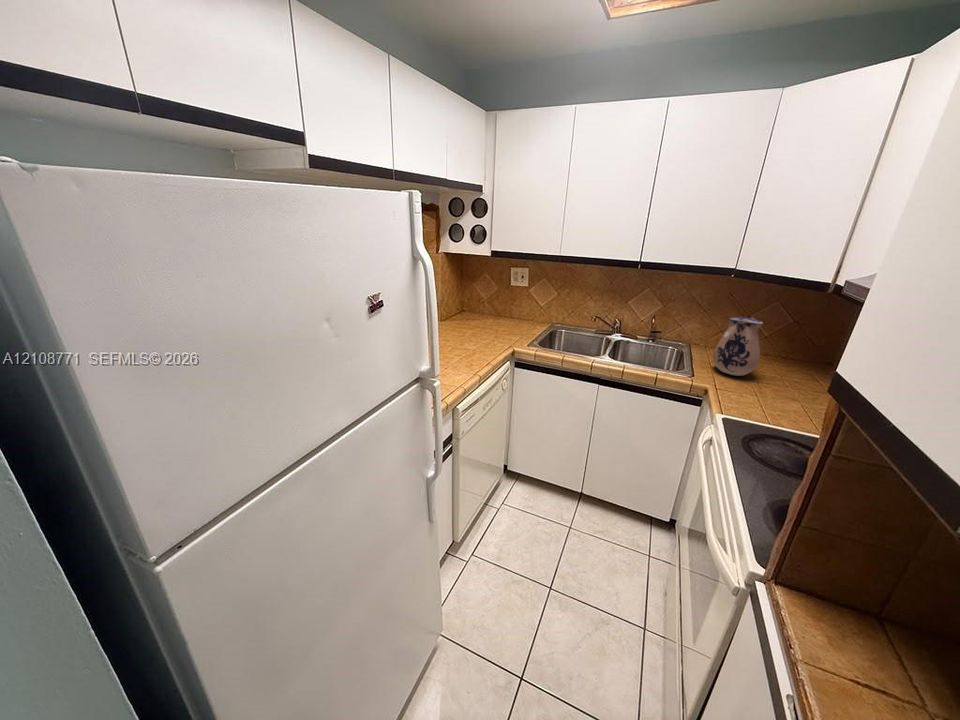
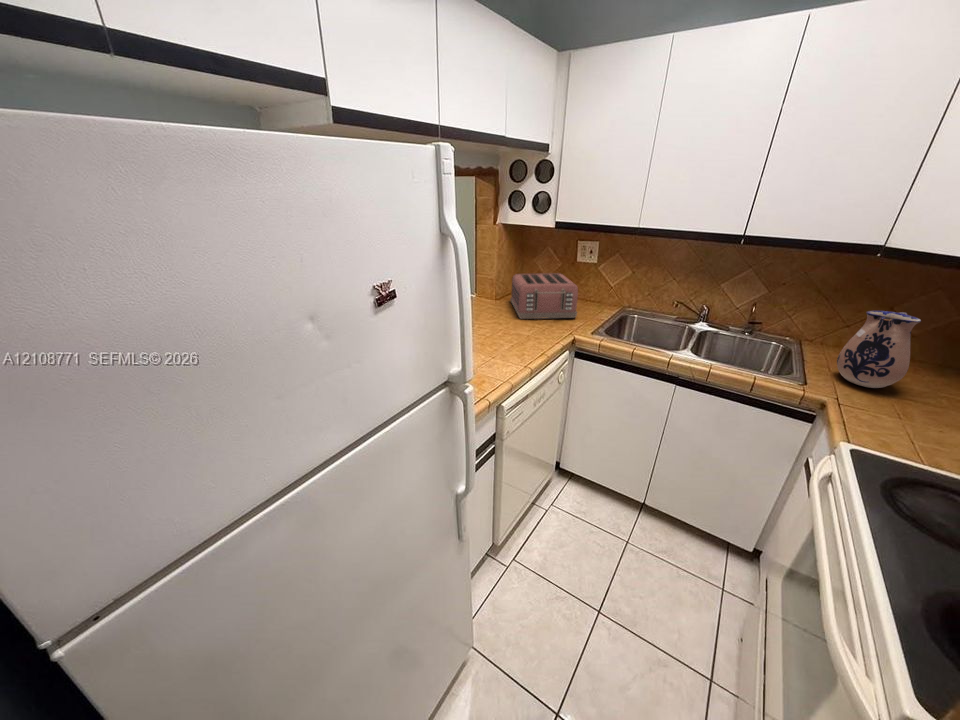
toaster: none [456,296,515,336] -> present [511,273,578,319]

